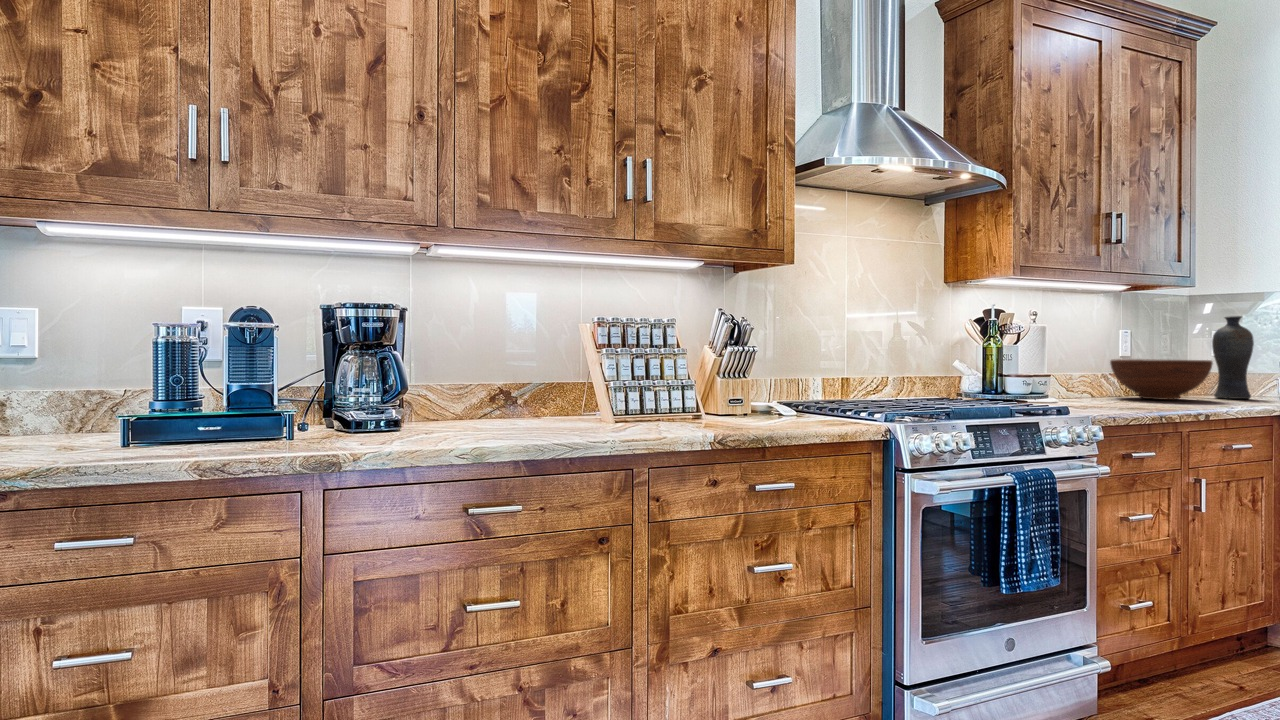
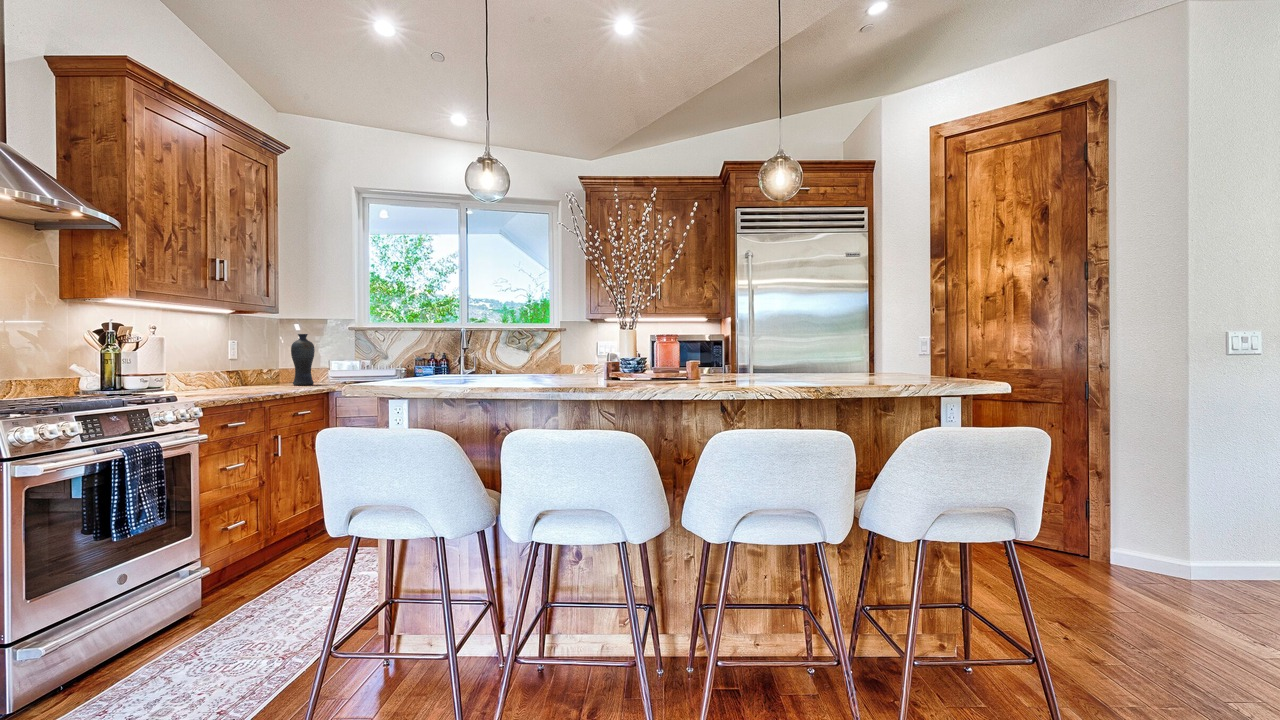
fruit bowl: present [1110,359,1213,400] -> none [221,361,289,388]

